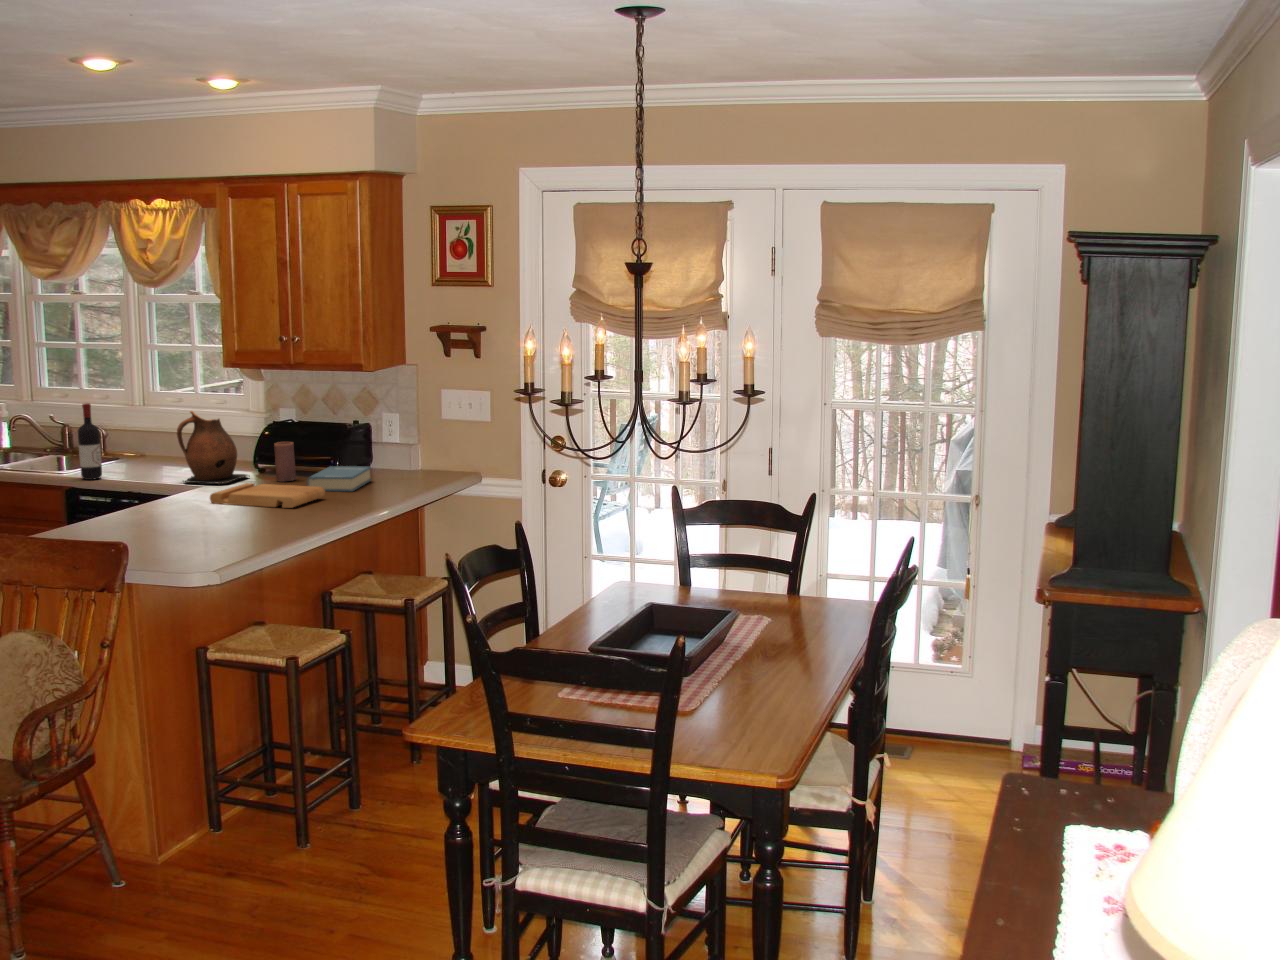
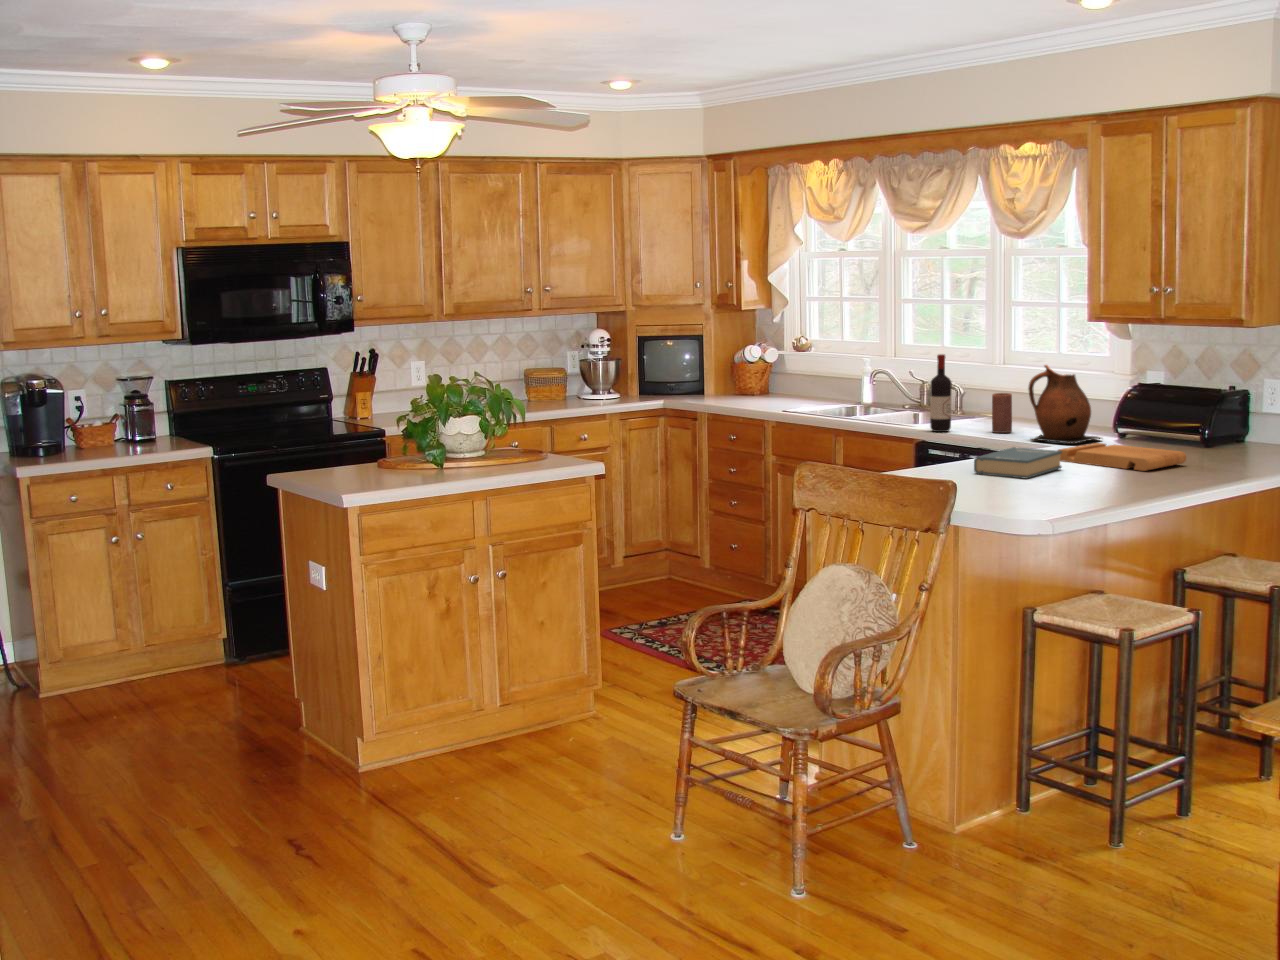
candle: present [274,442,296,482] -> present [992,393,1012,433]
hardback book: present [307,466,371,491] -> present [974,447,1062,479]

